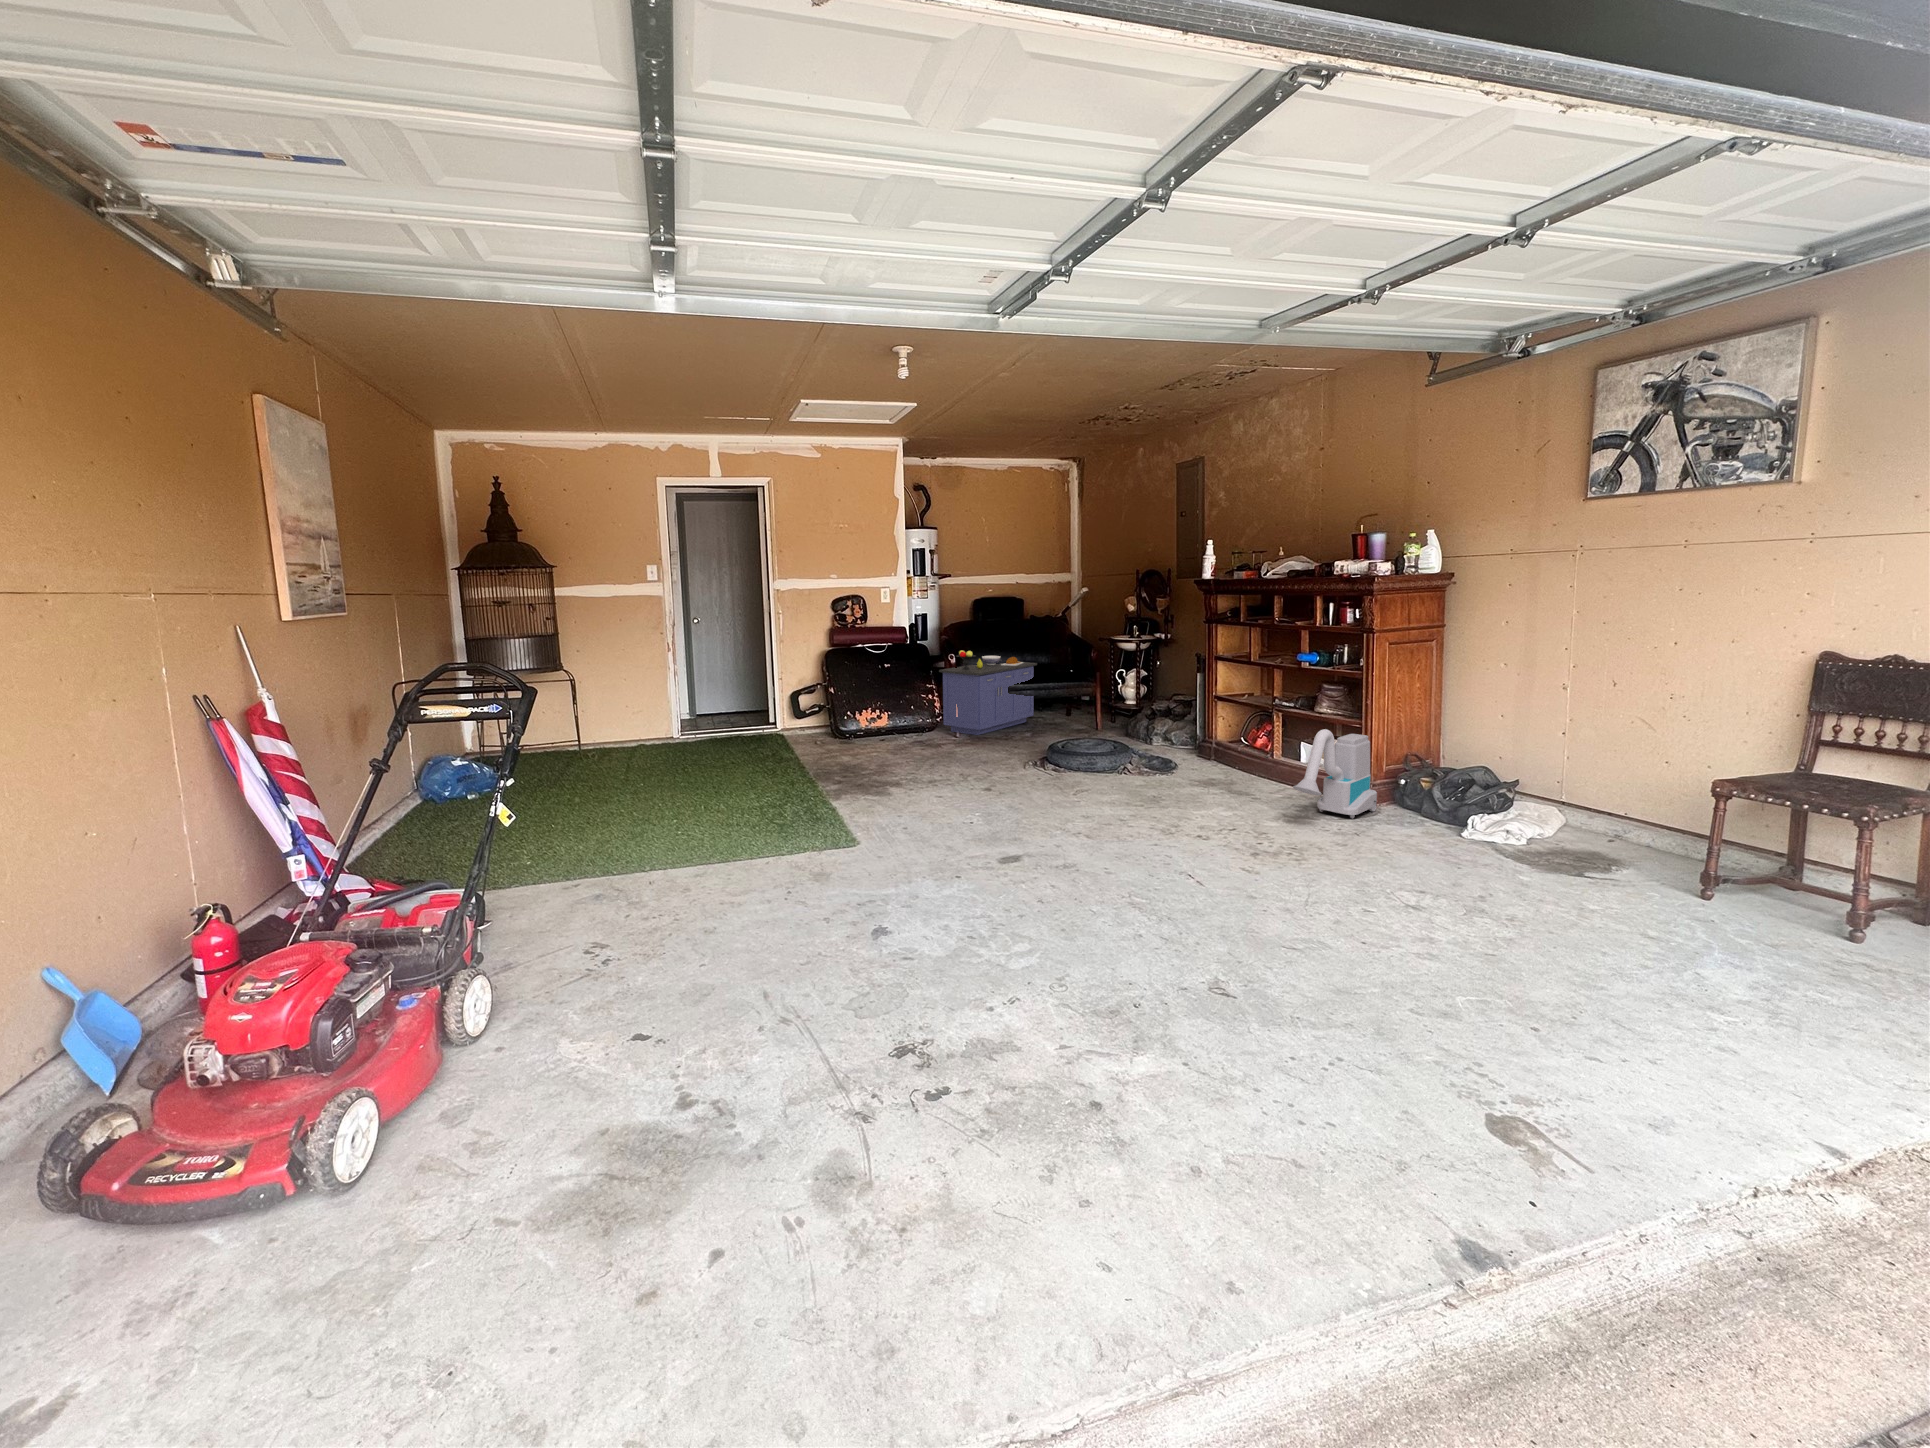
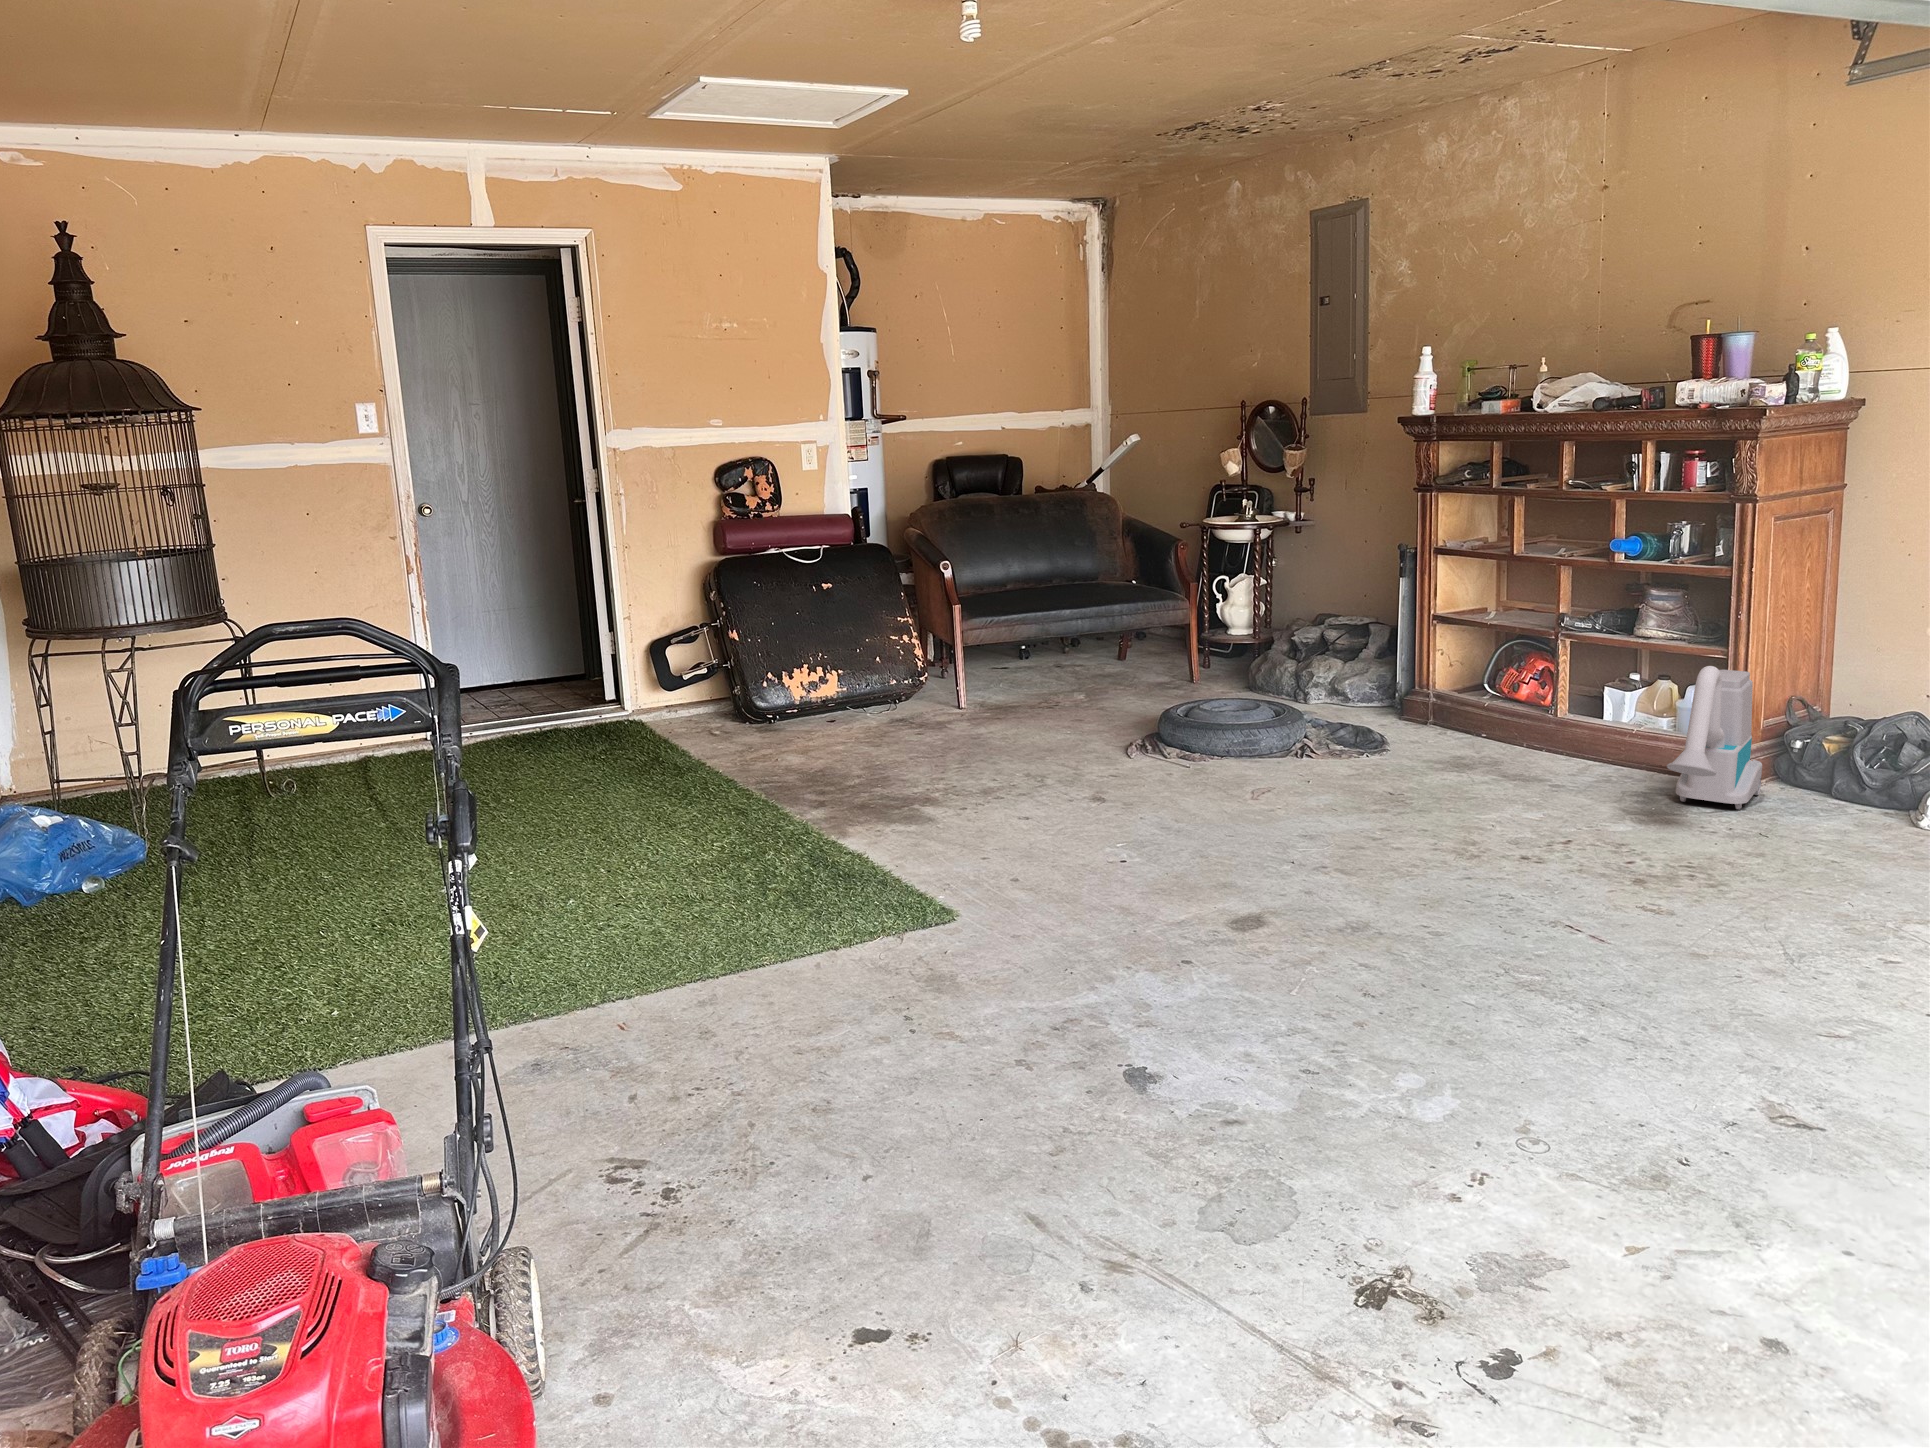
storage cabinet: present [939,650,1037,735] -> none [924,552,1080,704]

